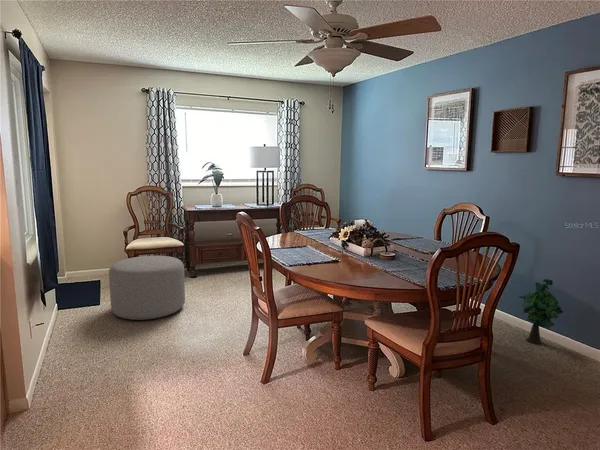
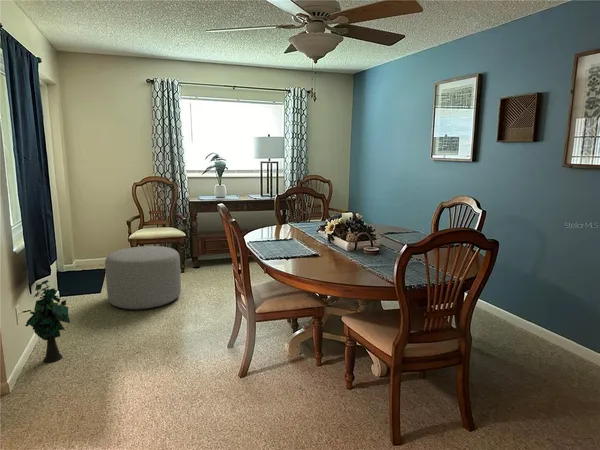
decorative plant: present [520,279,563,344] -> present [25,280,70,363]

